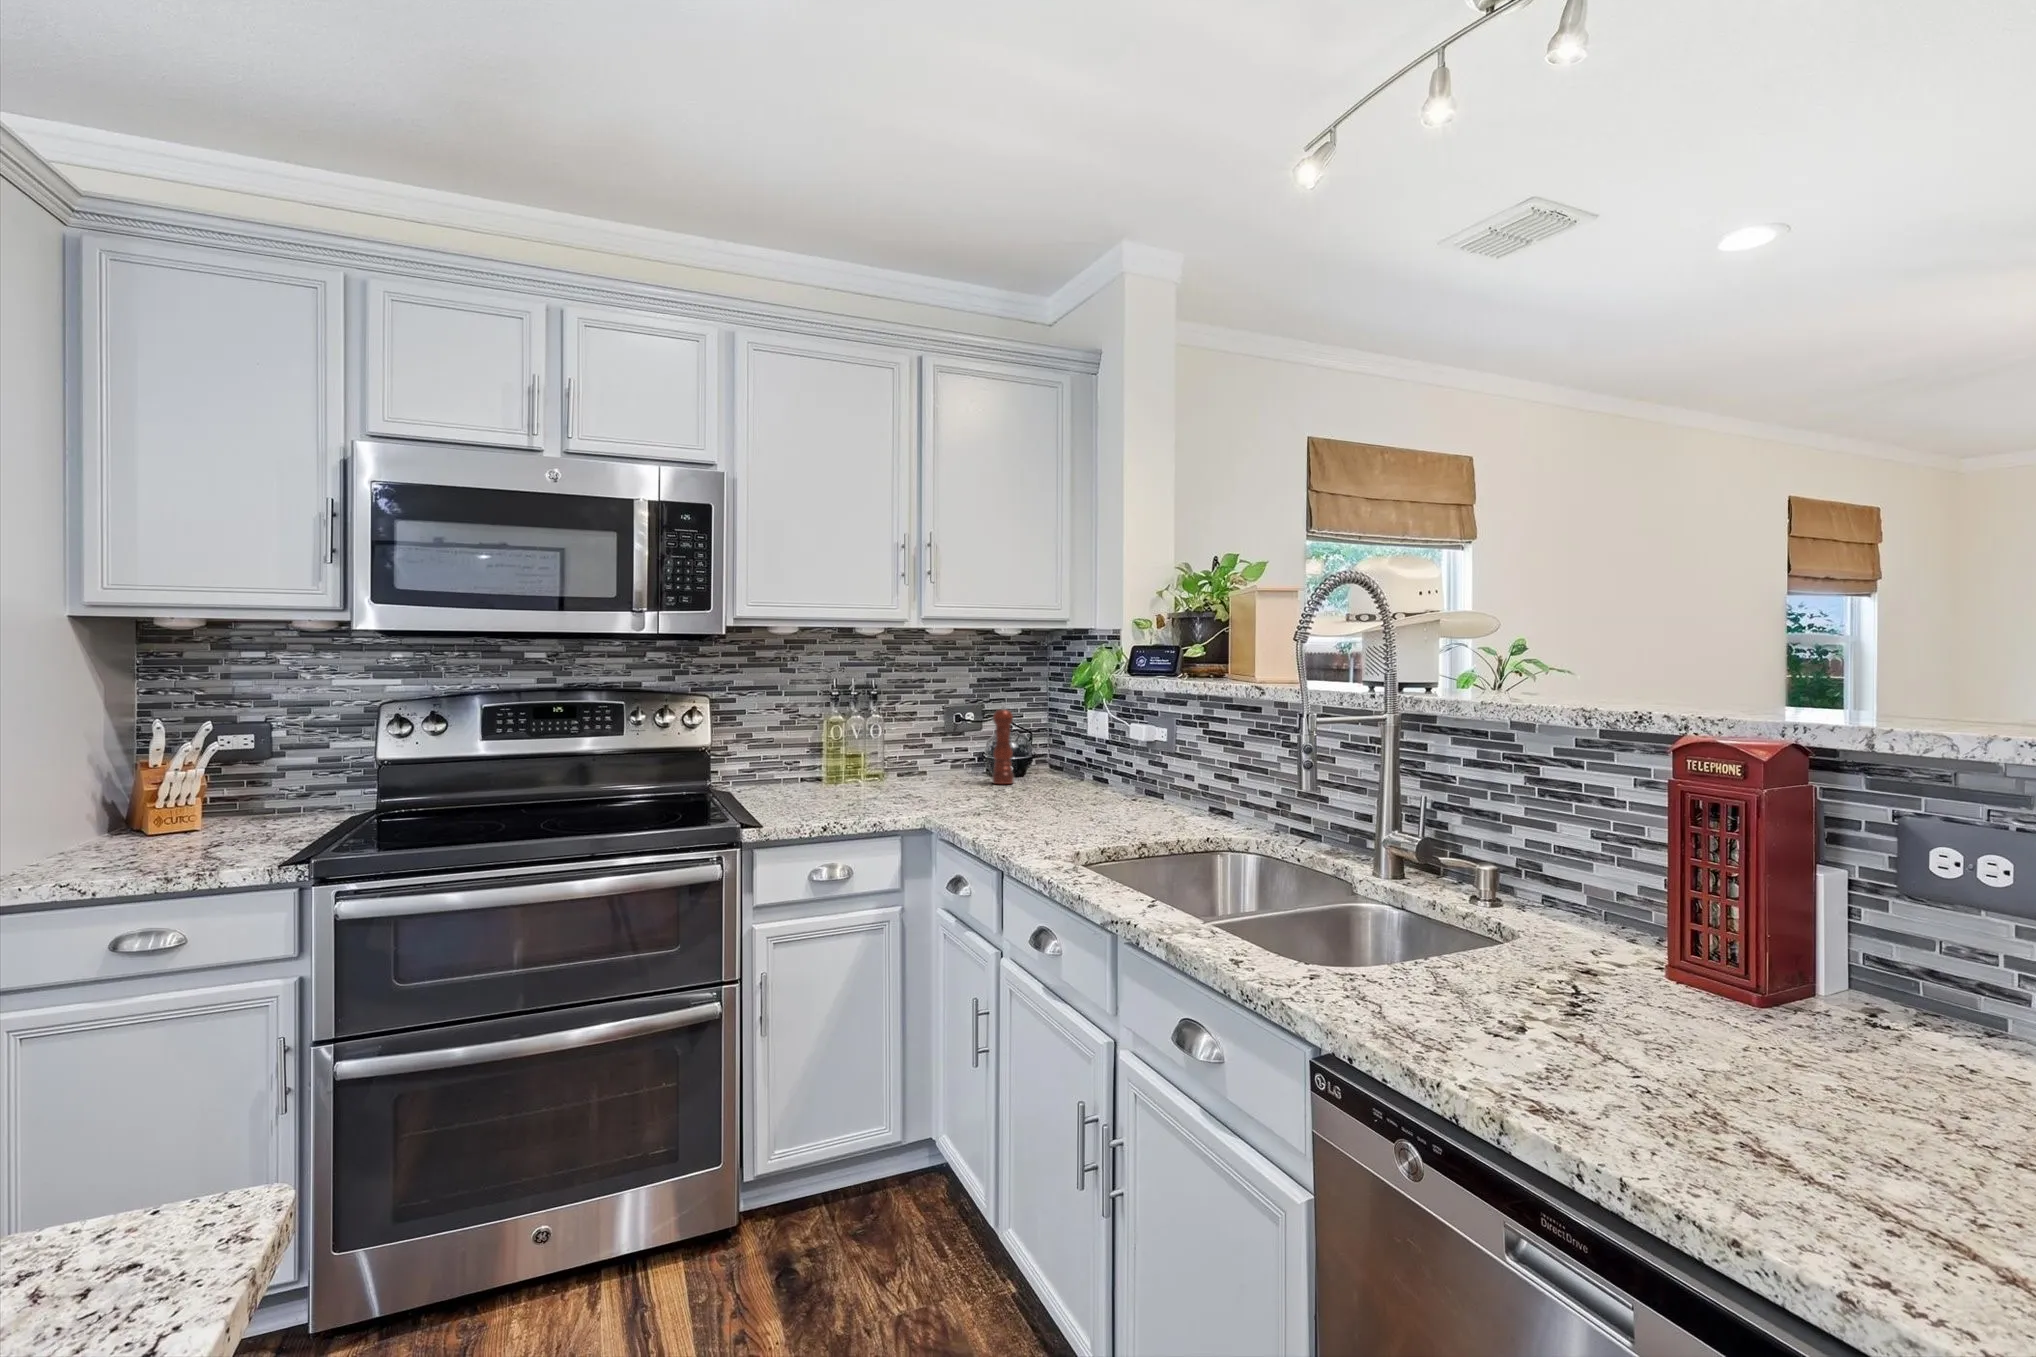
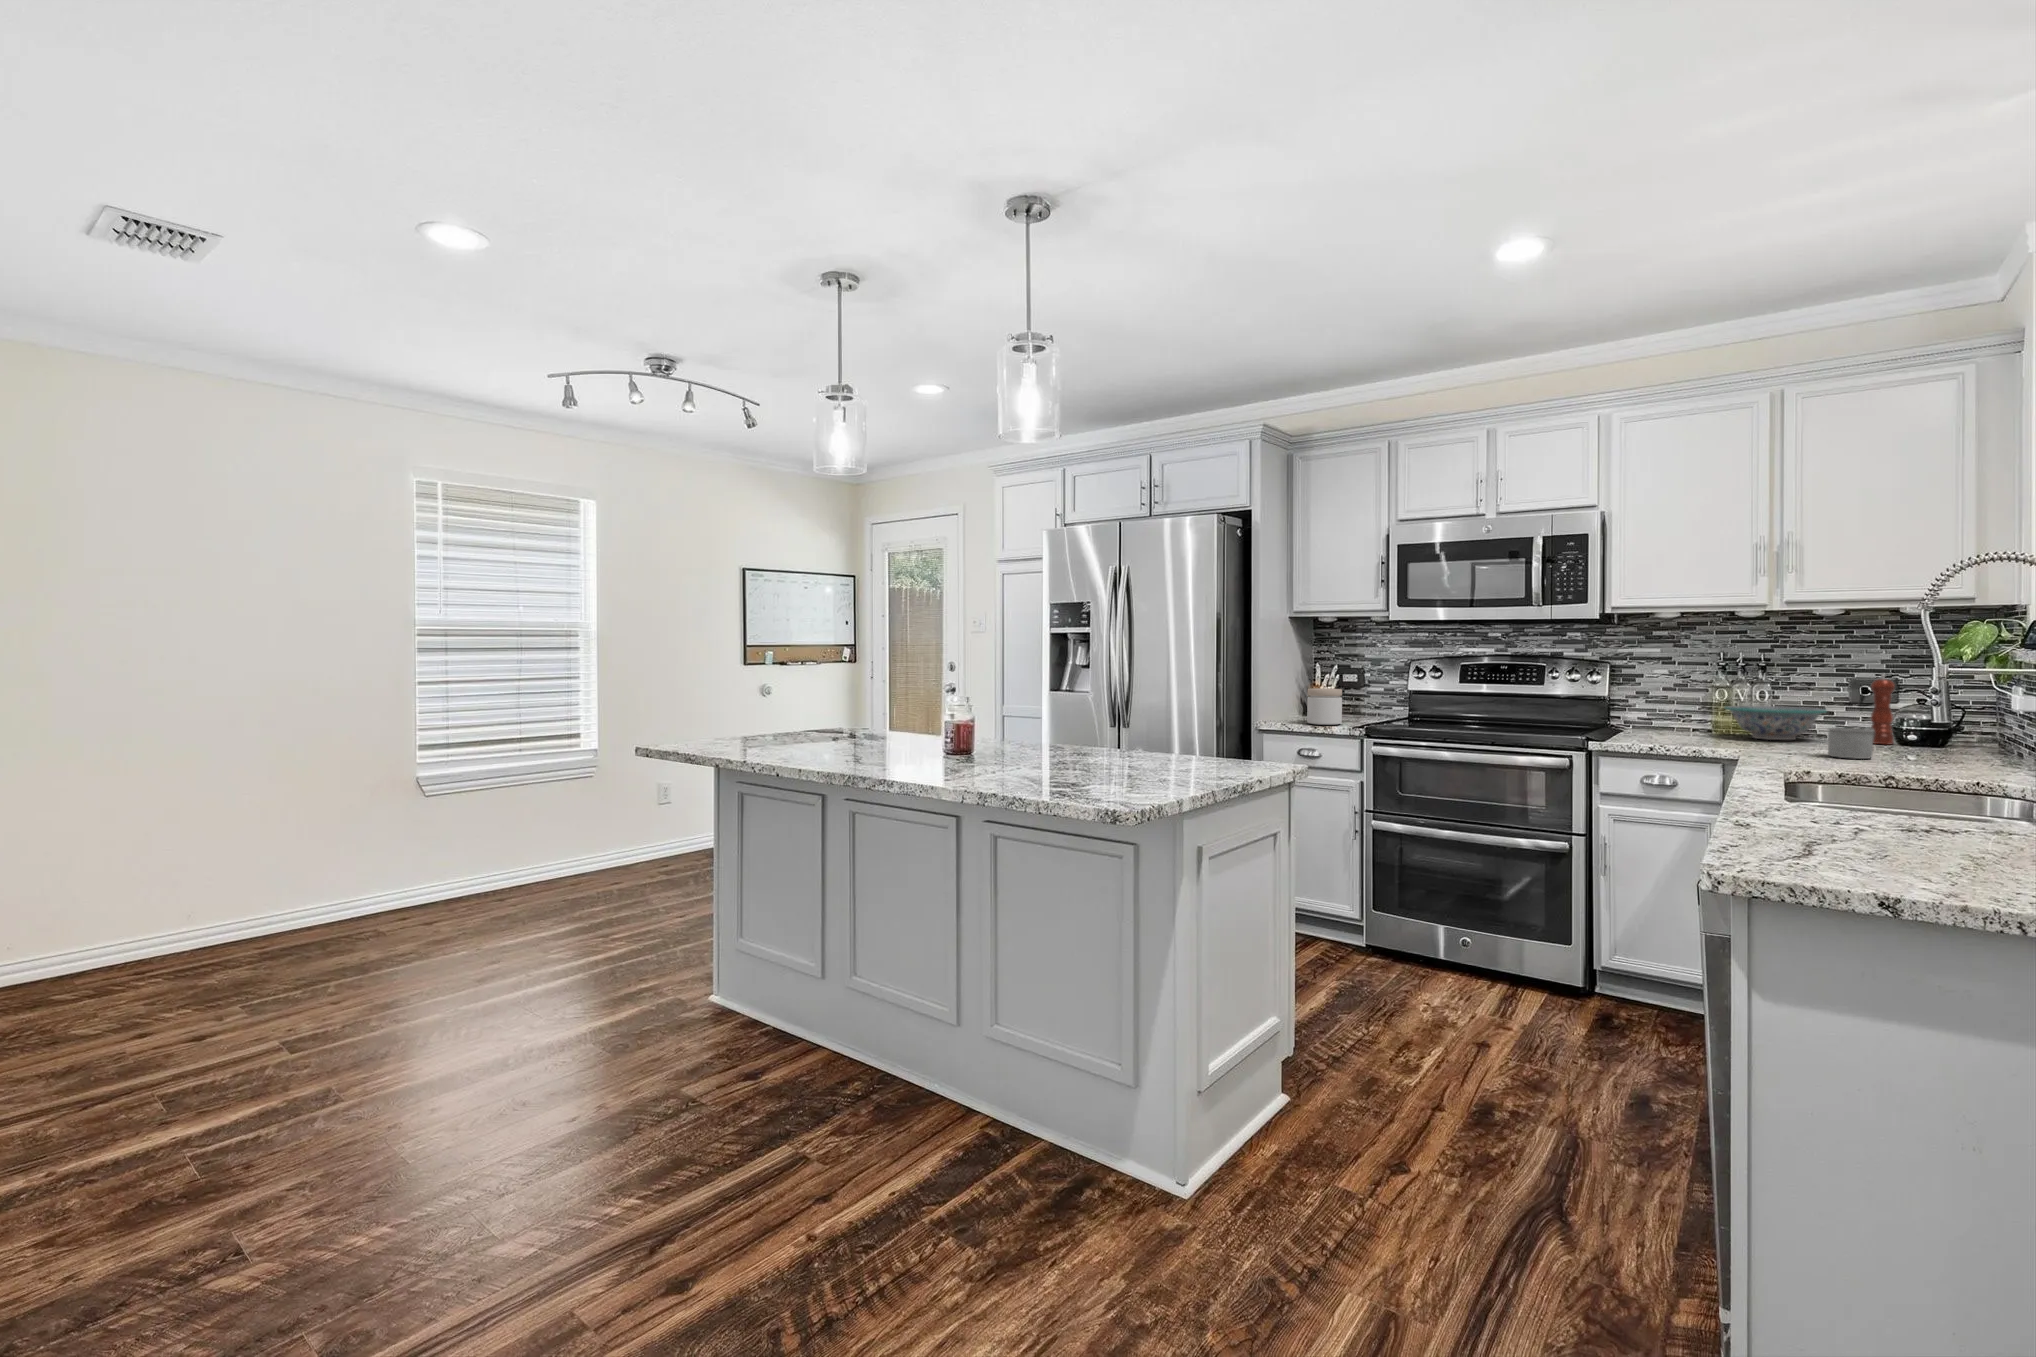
decorative bowl: none [860,746,962,792] -> present [1725,706,1826,740]
jar: none [147,771,244,859] -> present [1307,688,1342,725]
mug: none [1021,773,1065,816] -> present [1828,727,1875,759]

